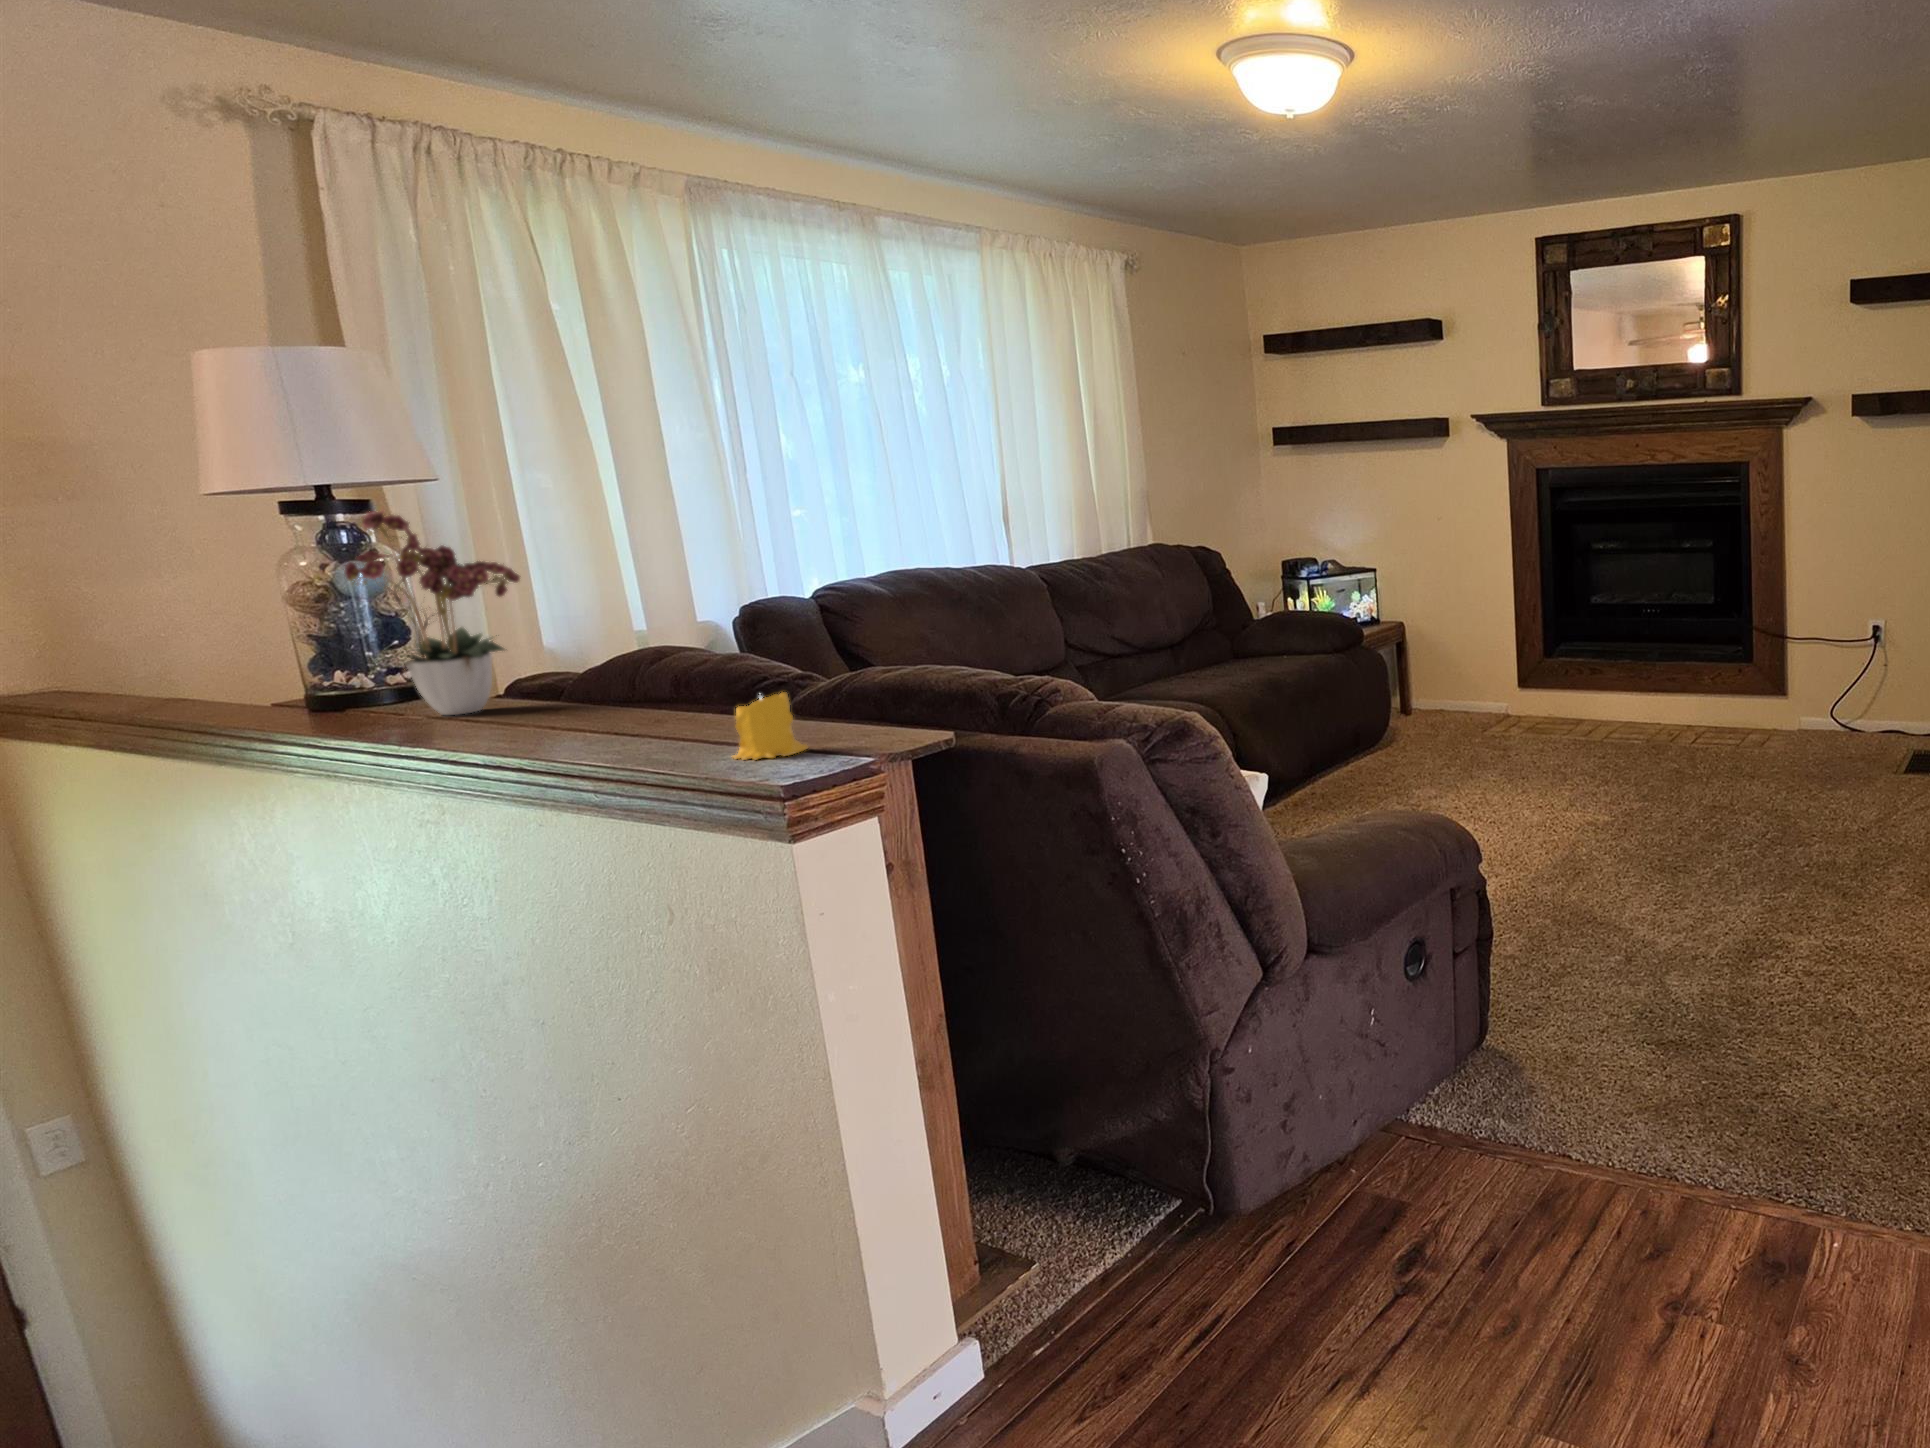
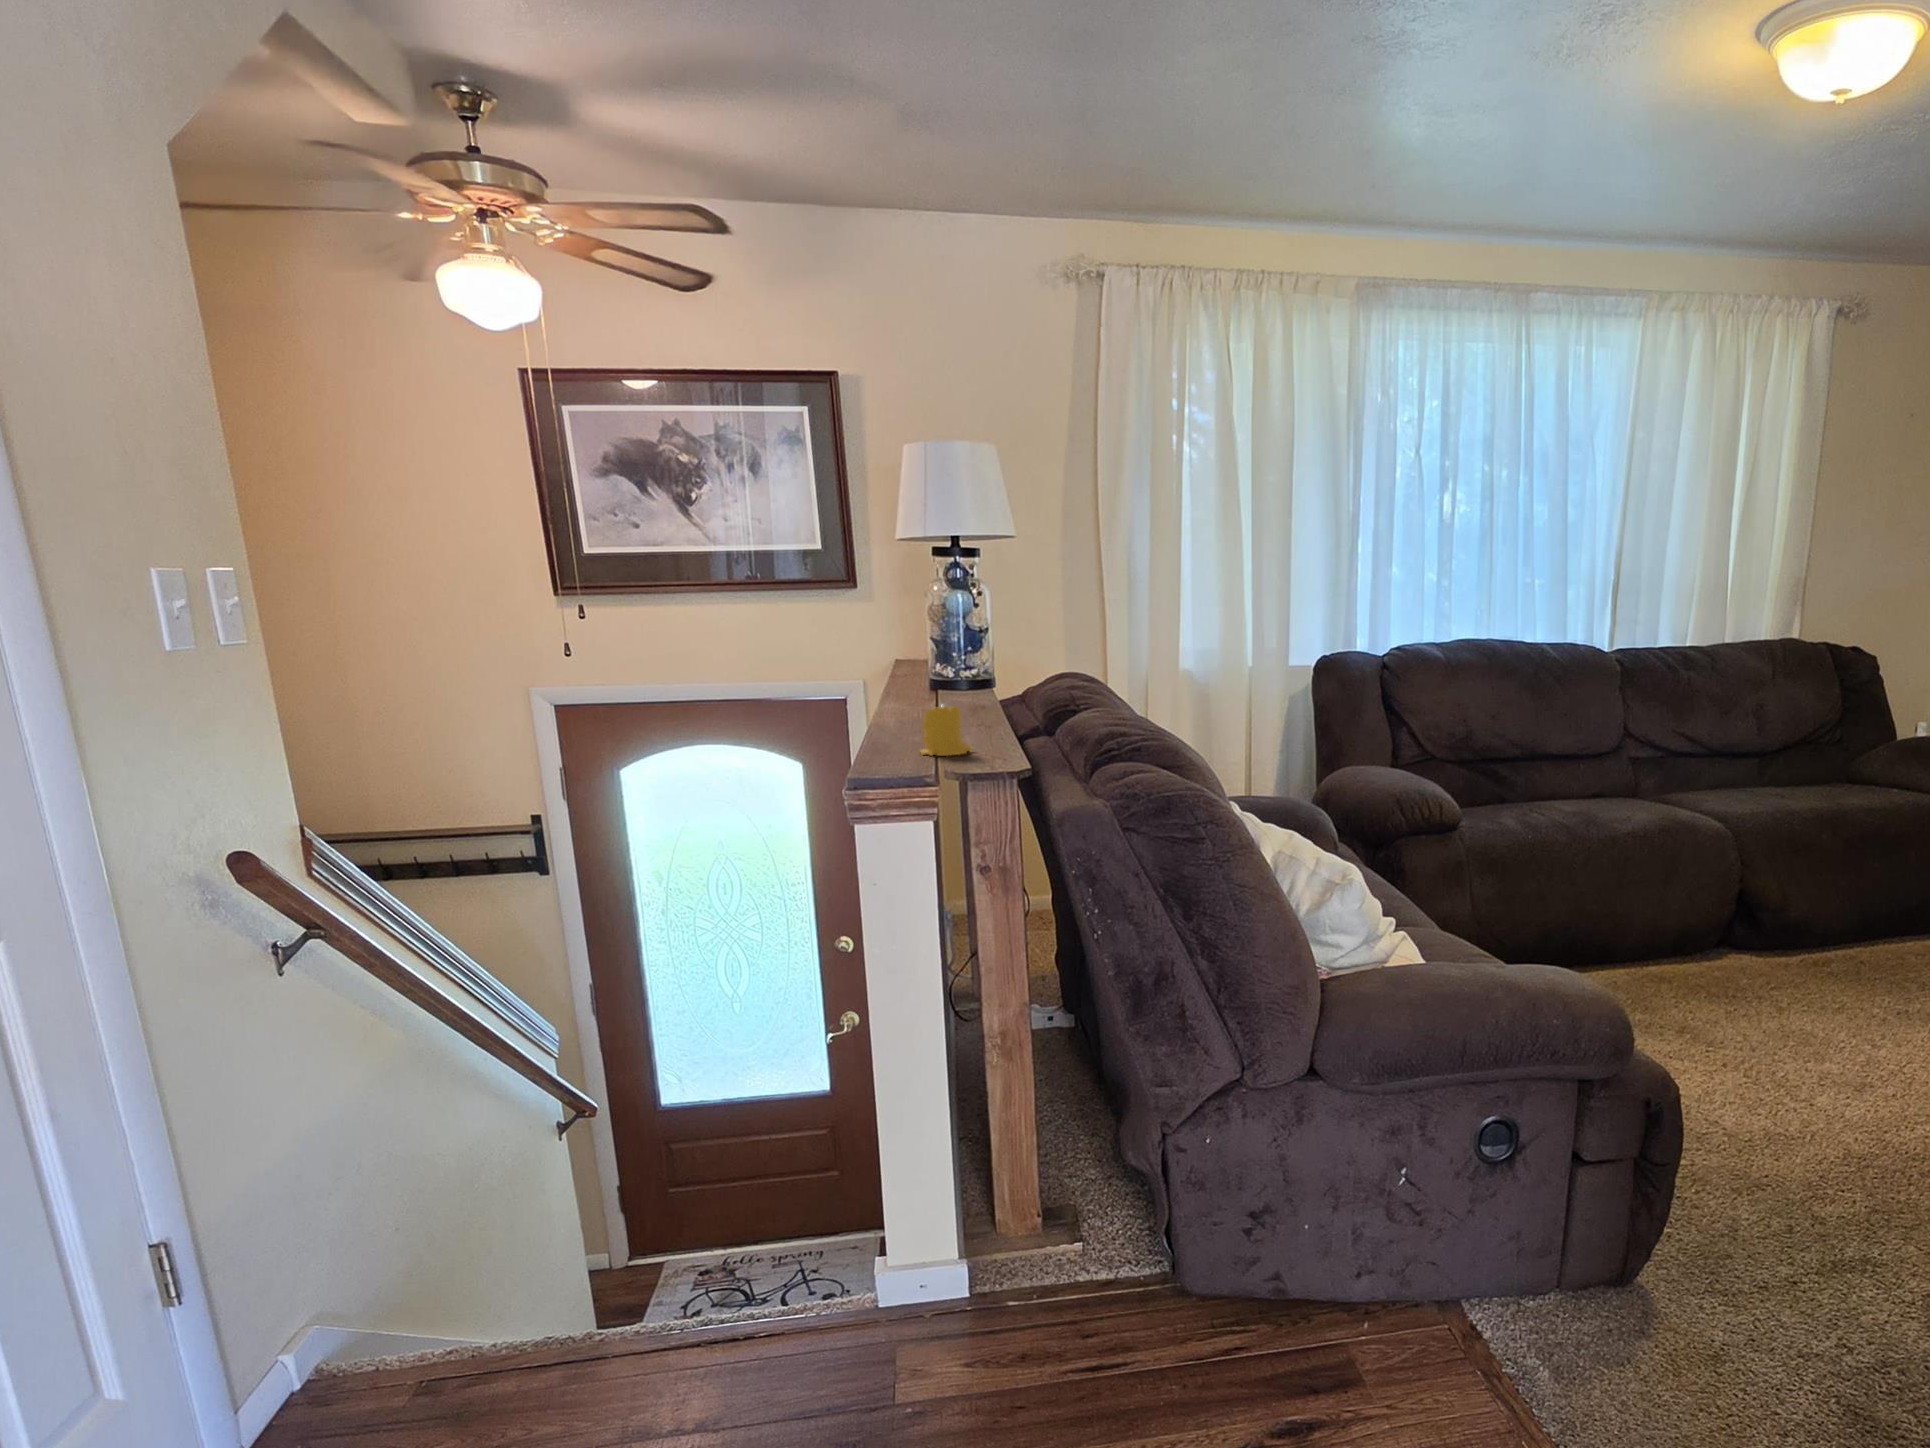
flower arrangement: present [344,511,521,715] -> none [926,547,1022,702]

